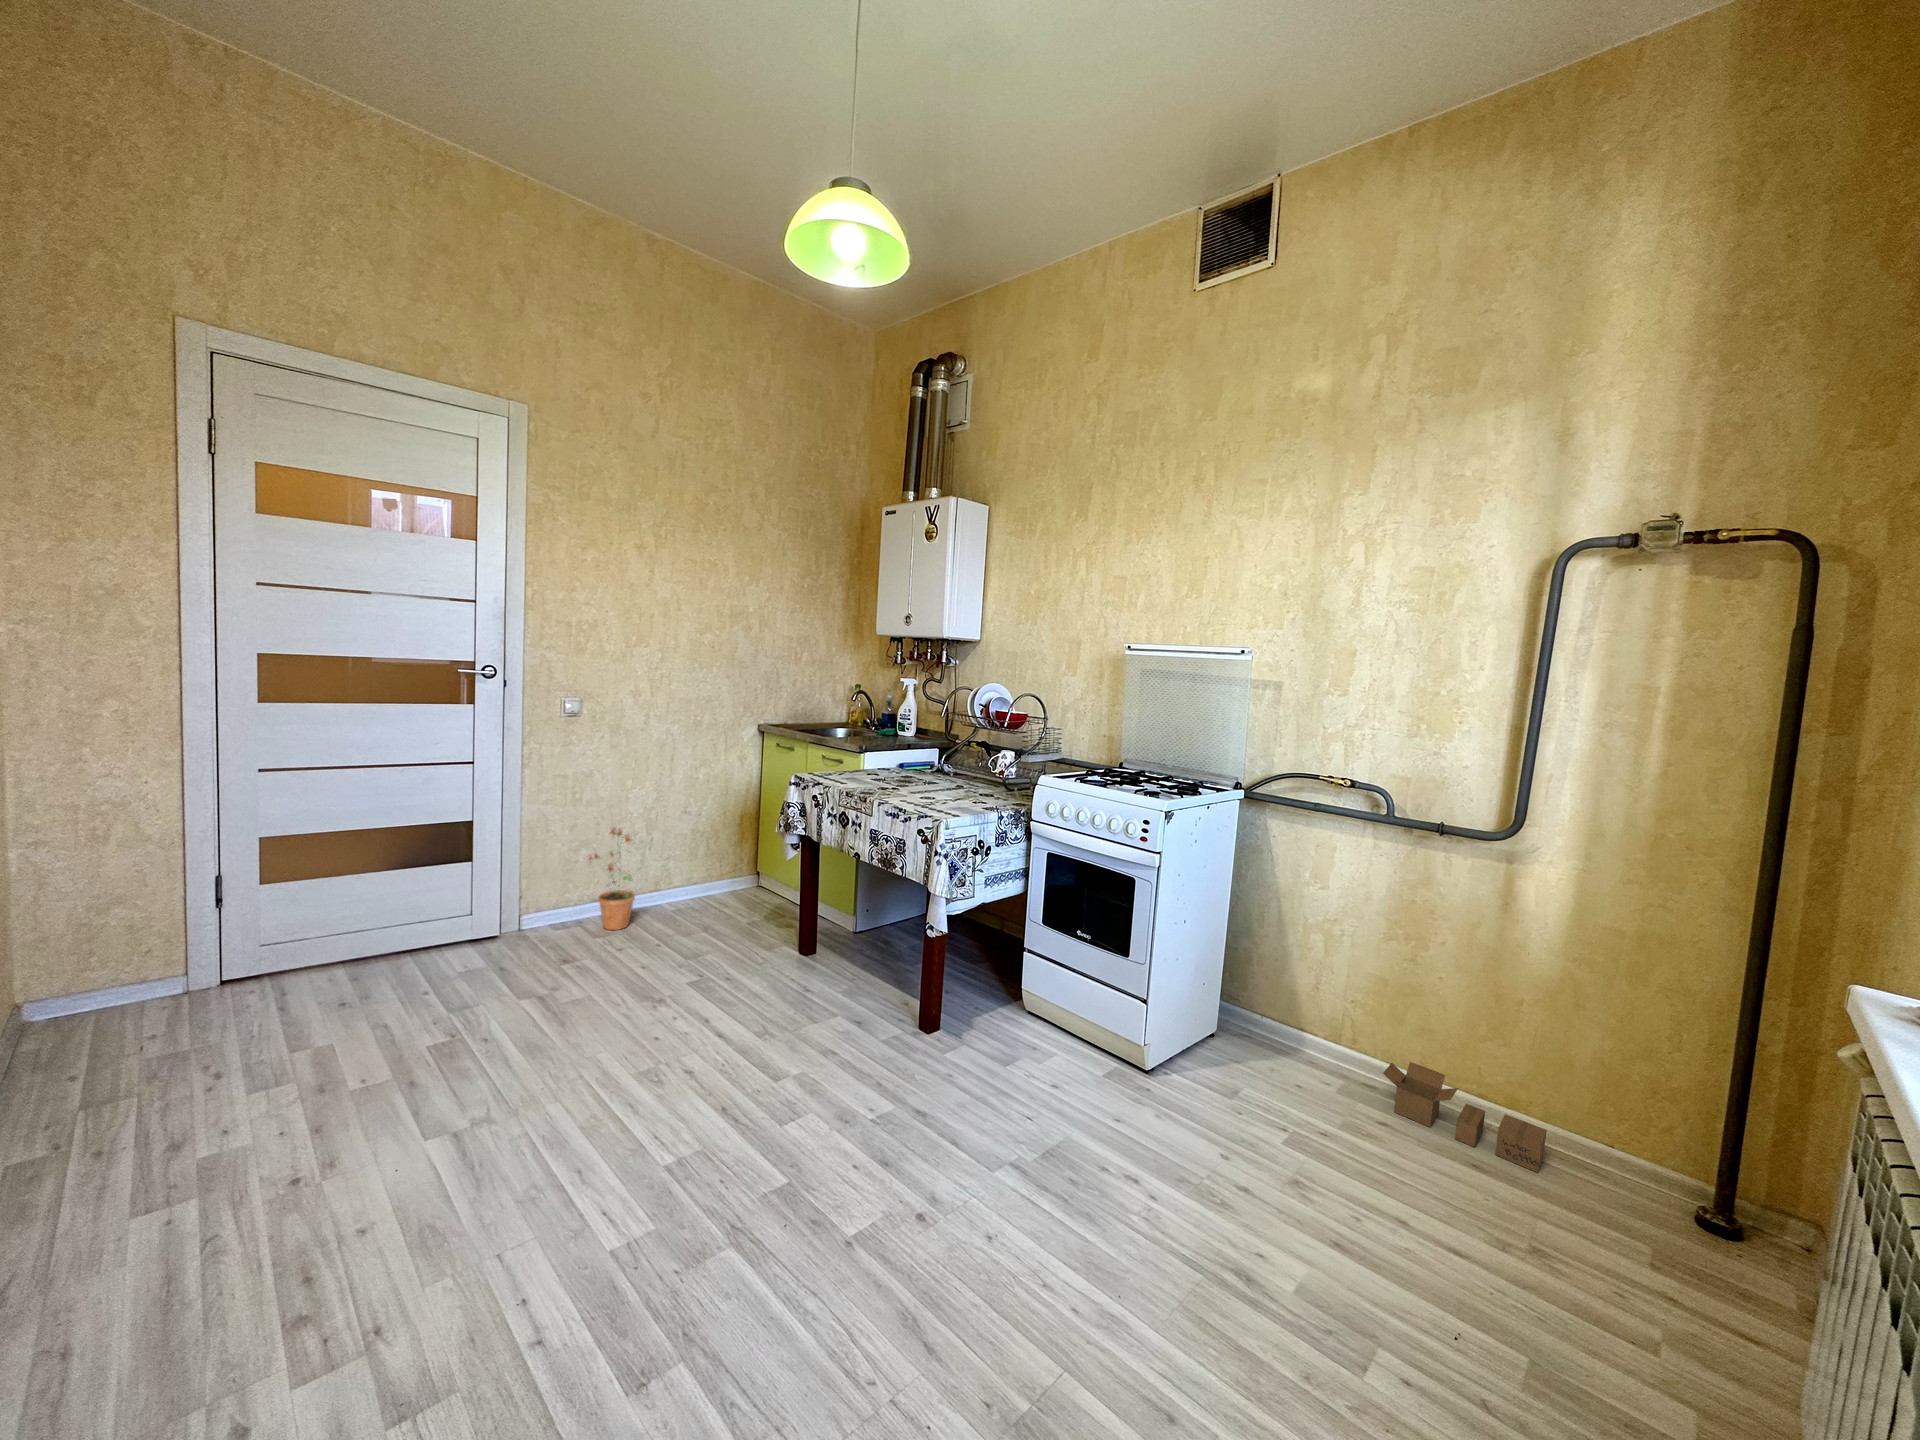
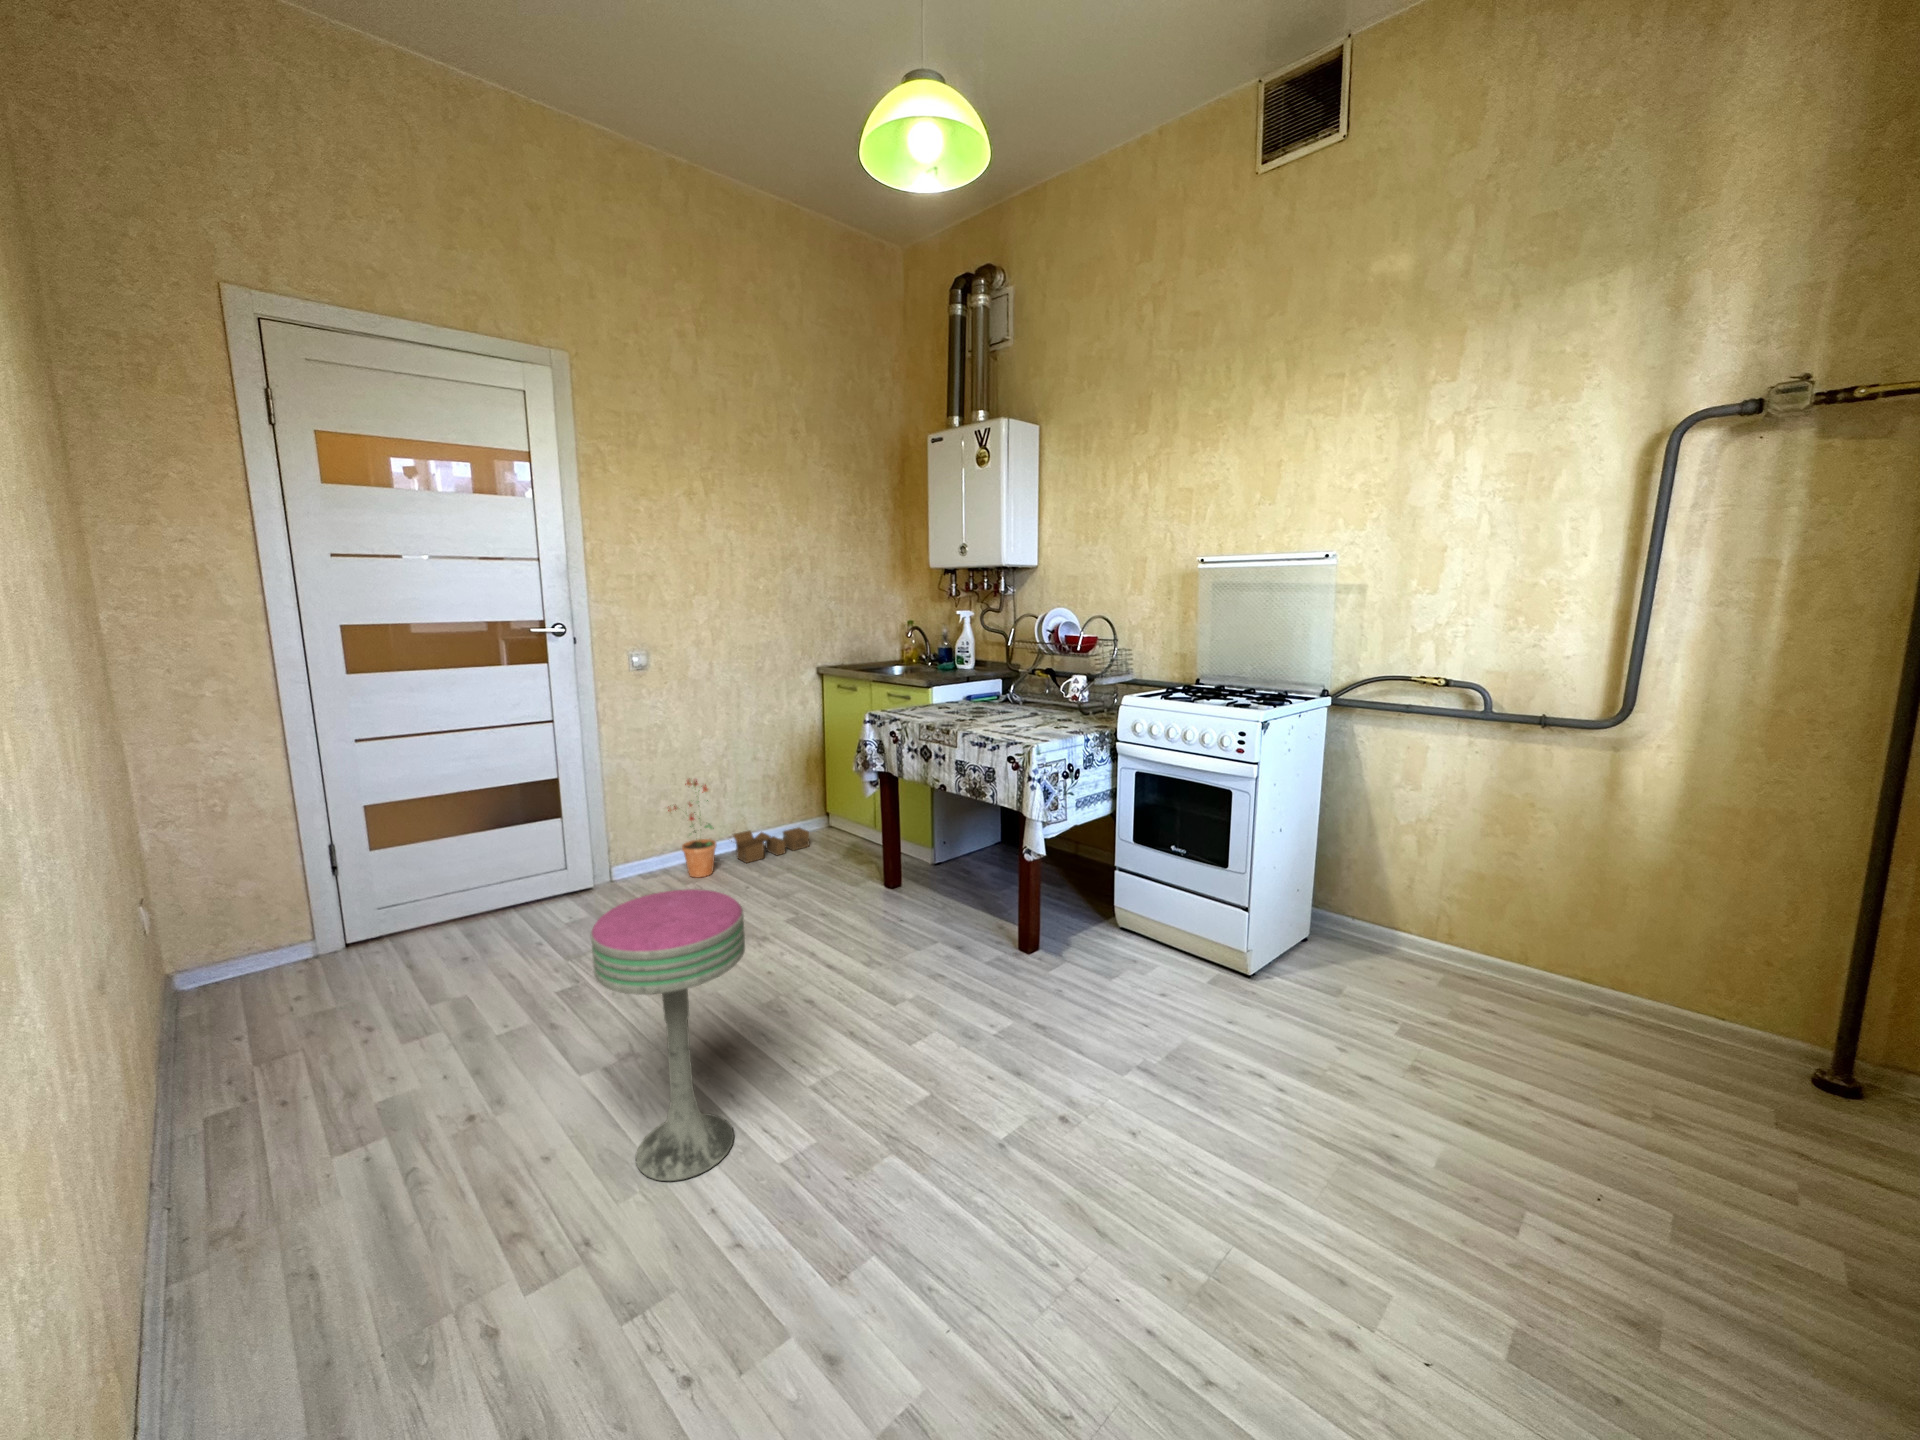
bar stool: none [425,949,599,1269] -> present [591,889,745,1181]
cardboard box: present [1383,1062,1547,1173] -> present [733,828,809,863]

